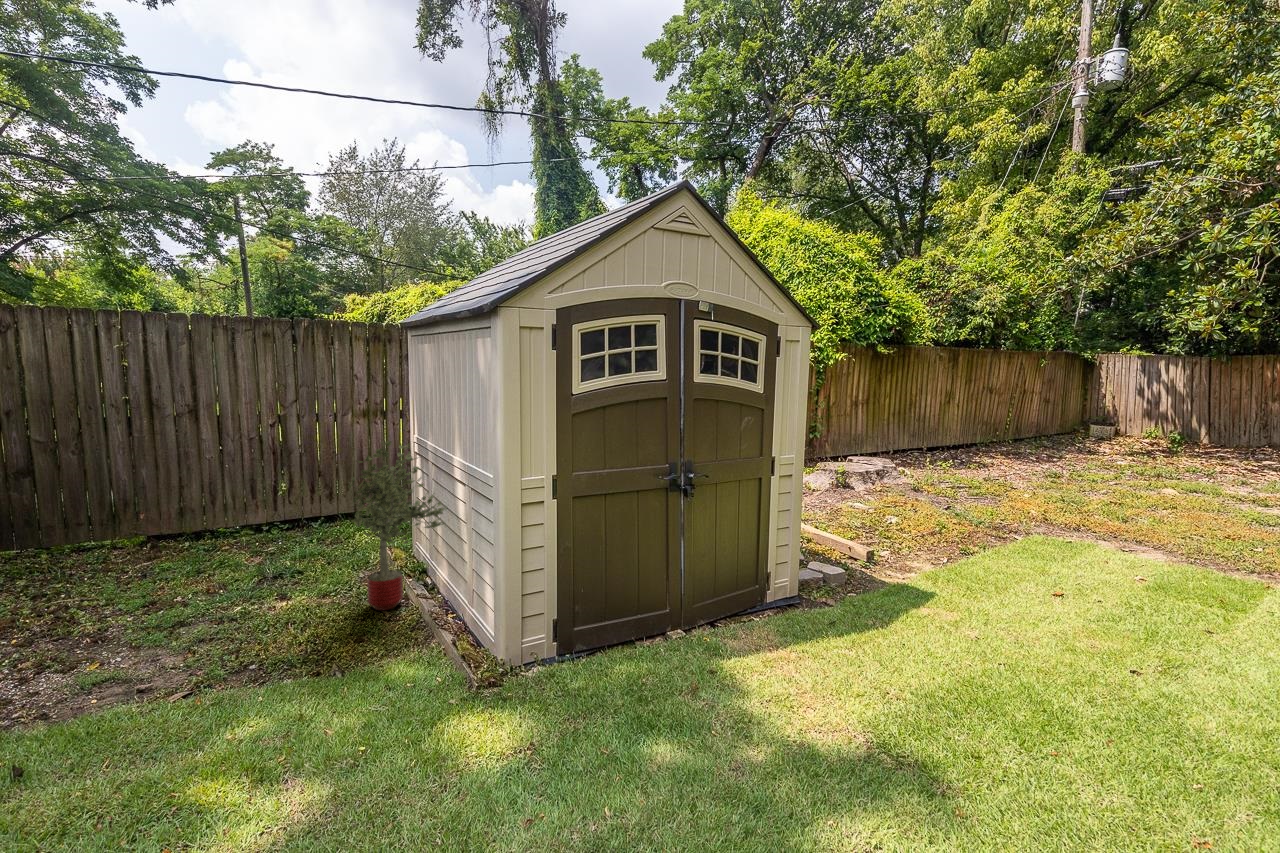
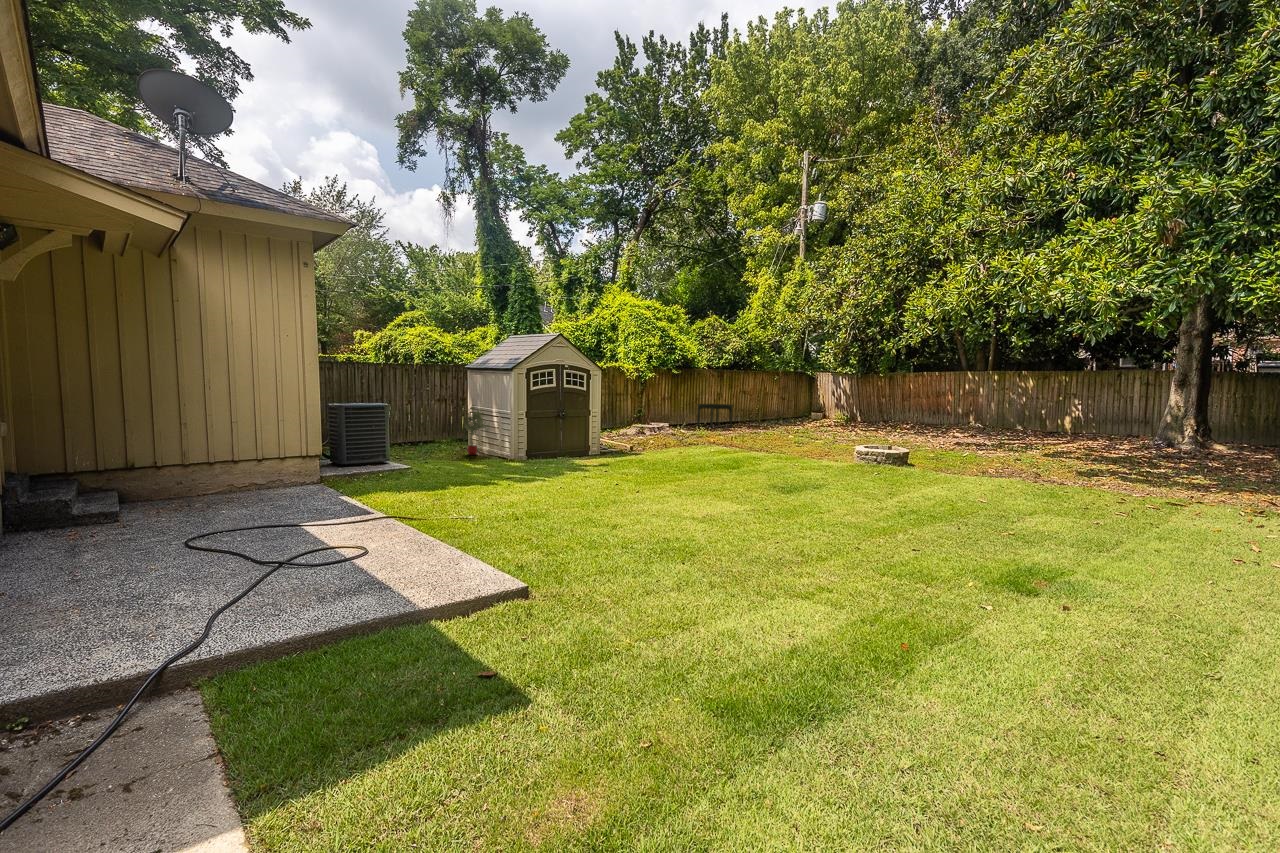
round table: none [889,417,966,462] -> present [697,404,733,427]

